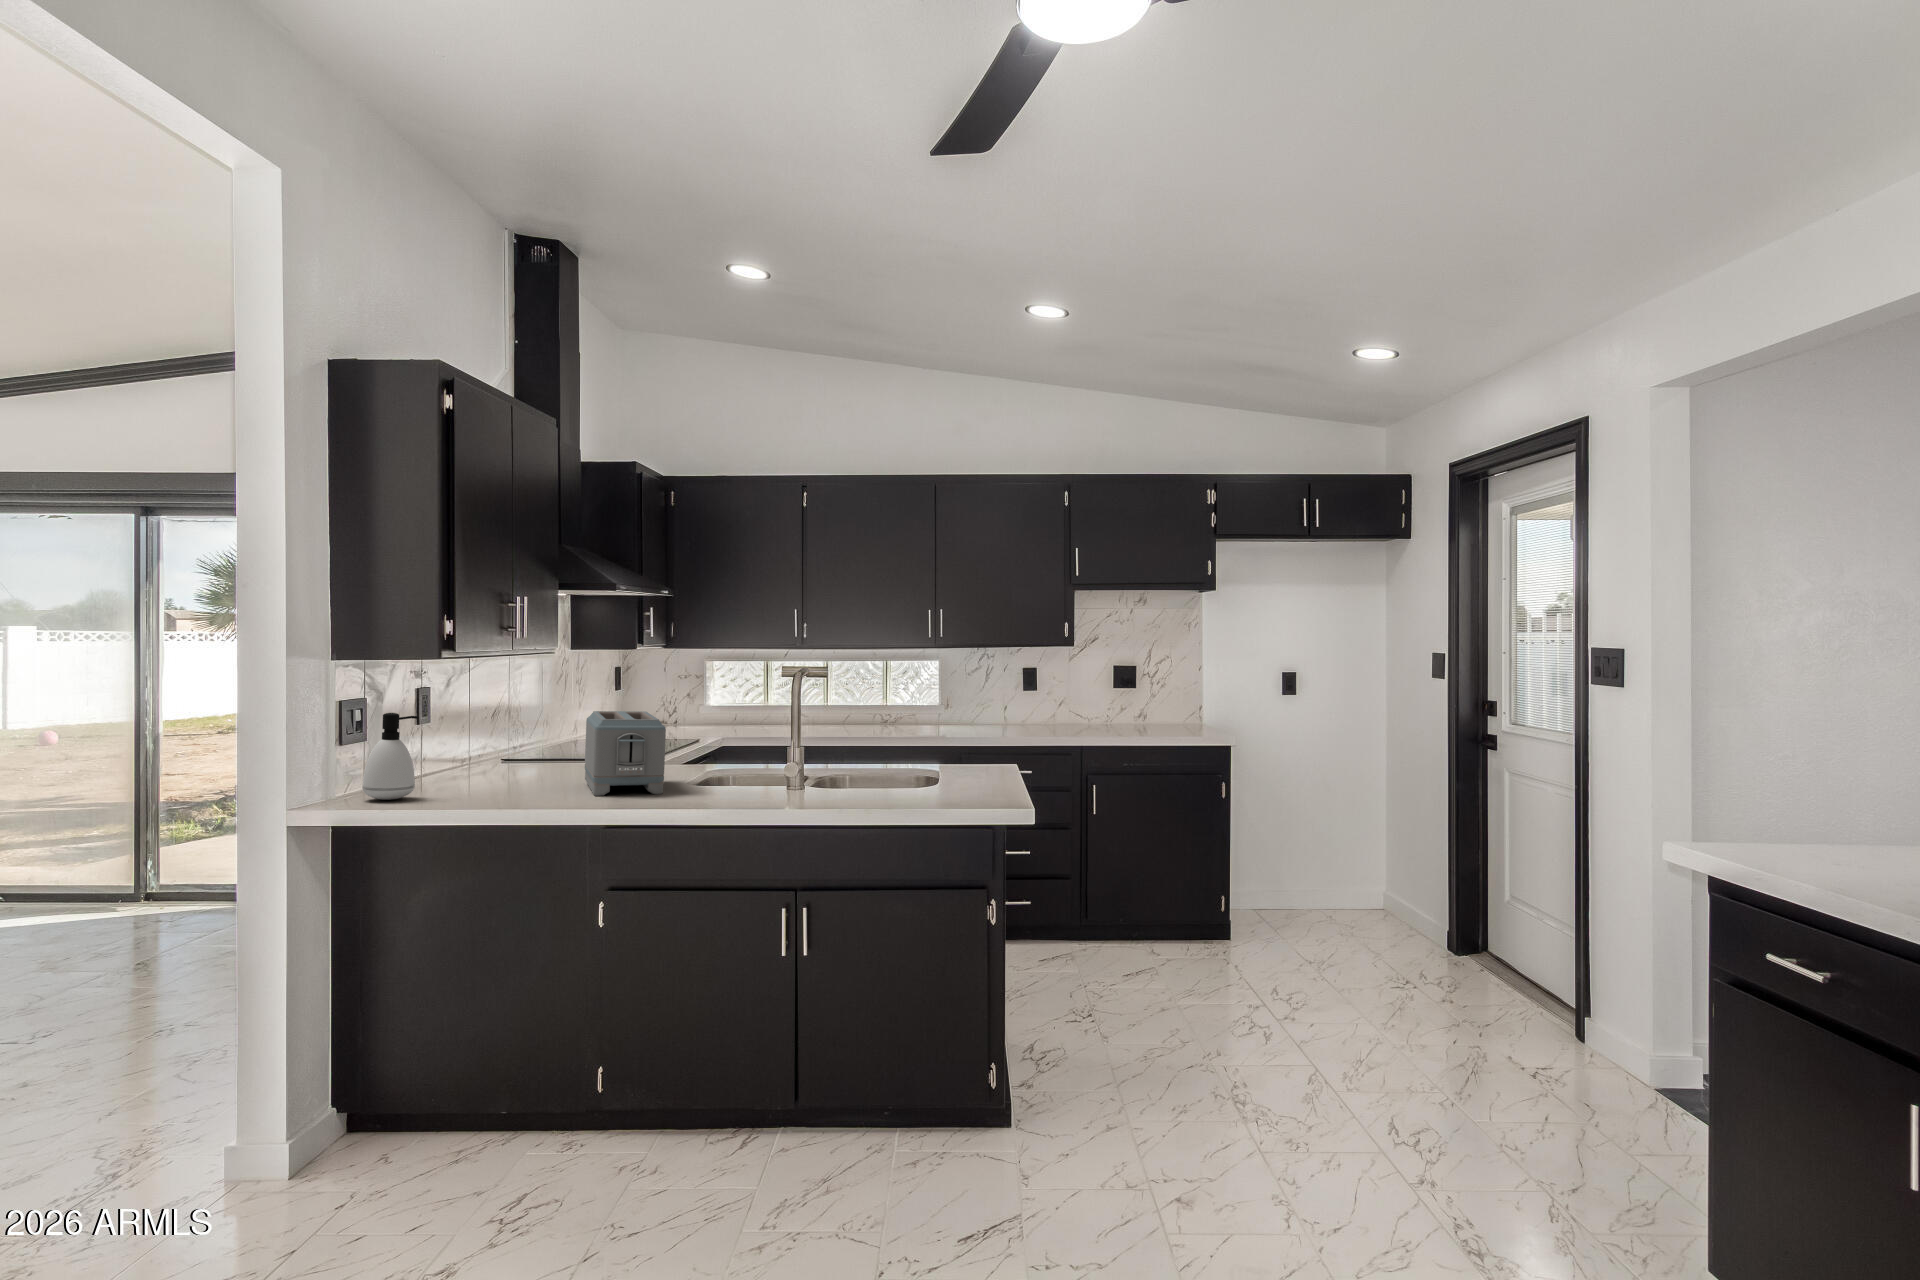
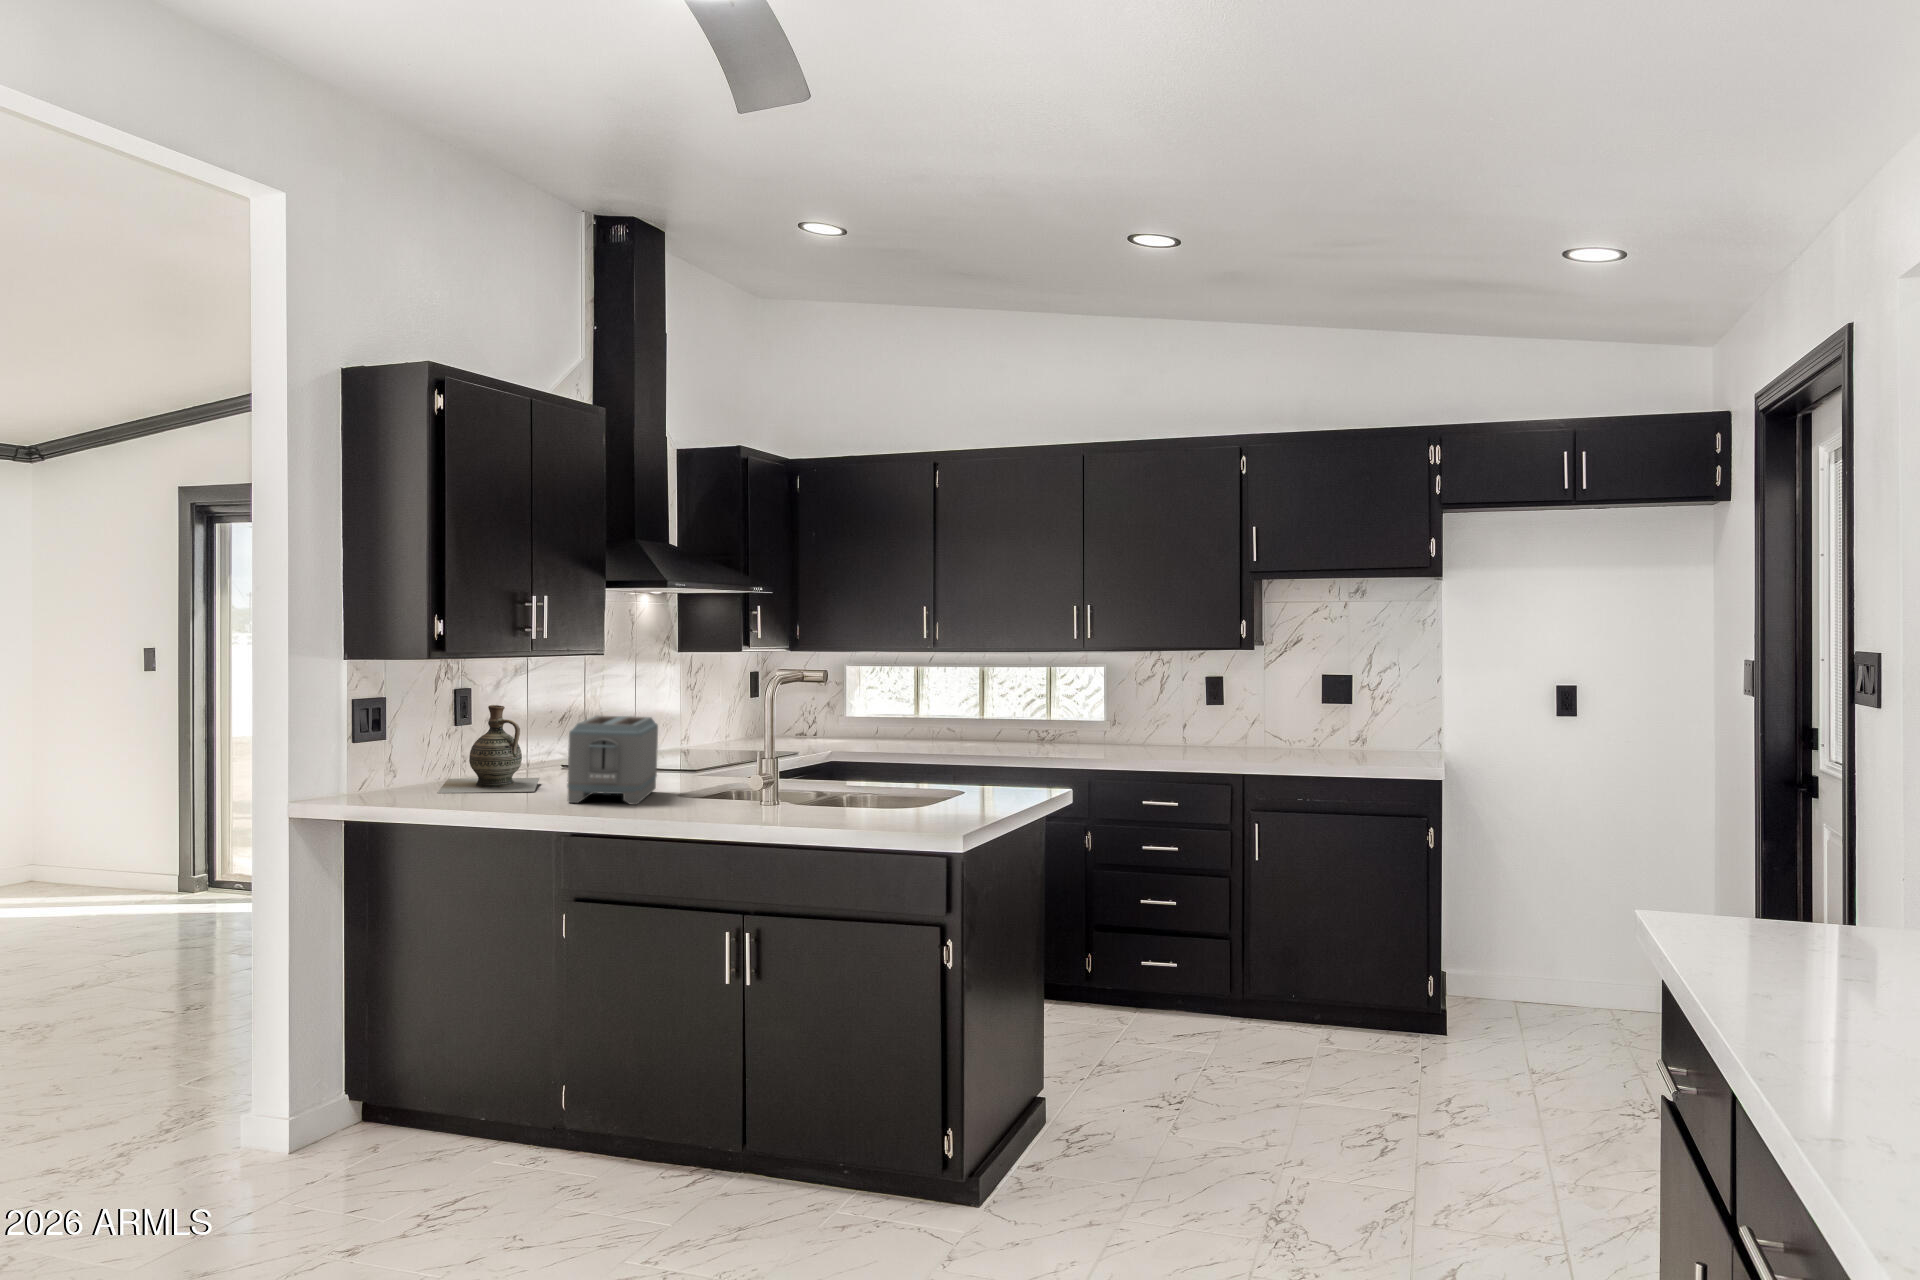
ceramic jug: none [425,703,534,792] -> present [437,705,539,793]
soap dispenser: present [362,713,418,800] -> none [354,712,408,798]

